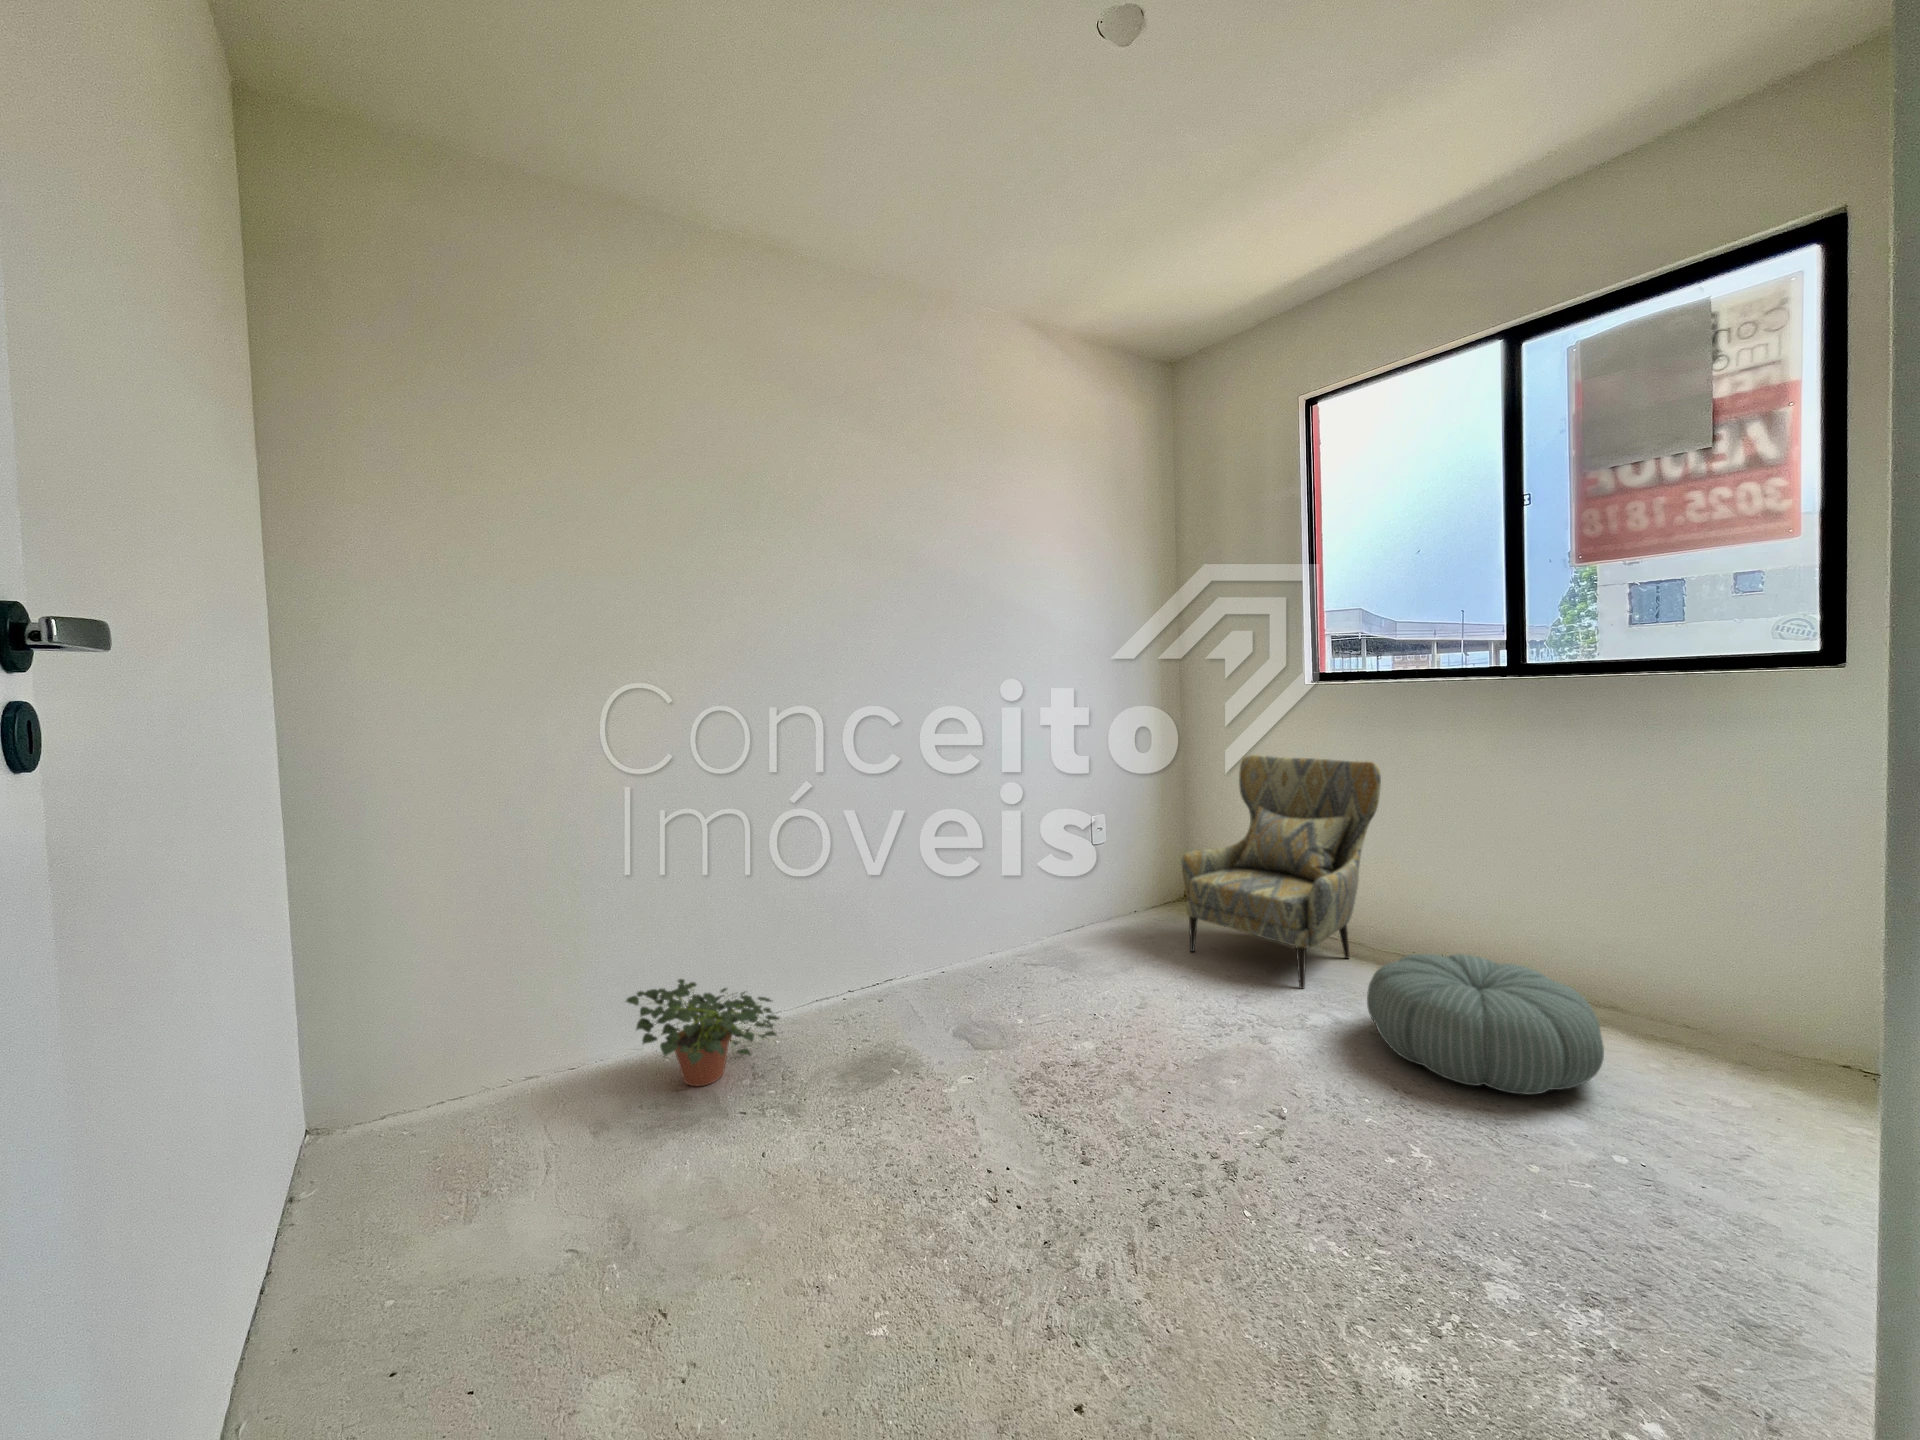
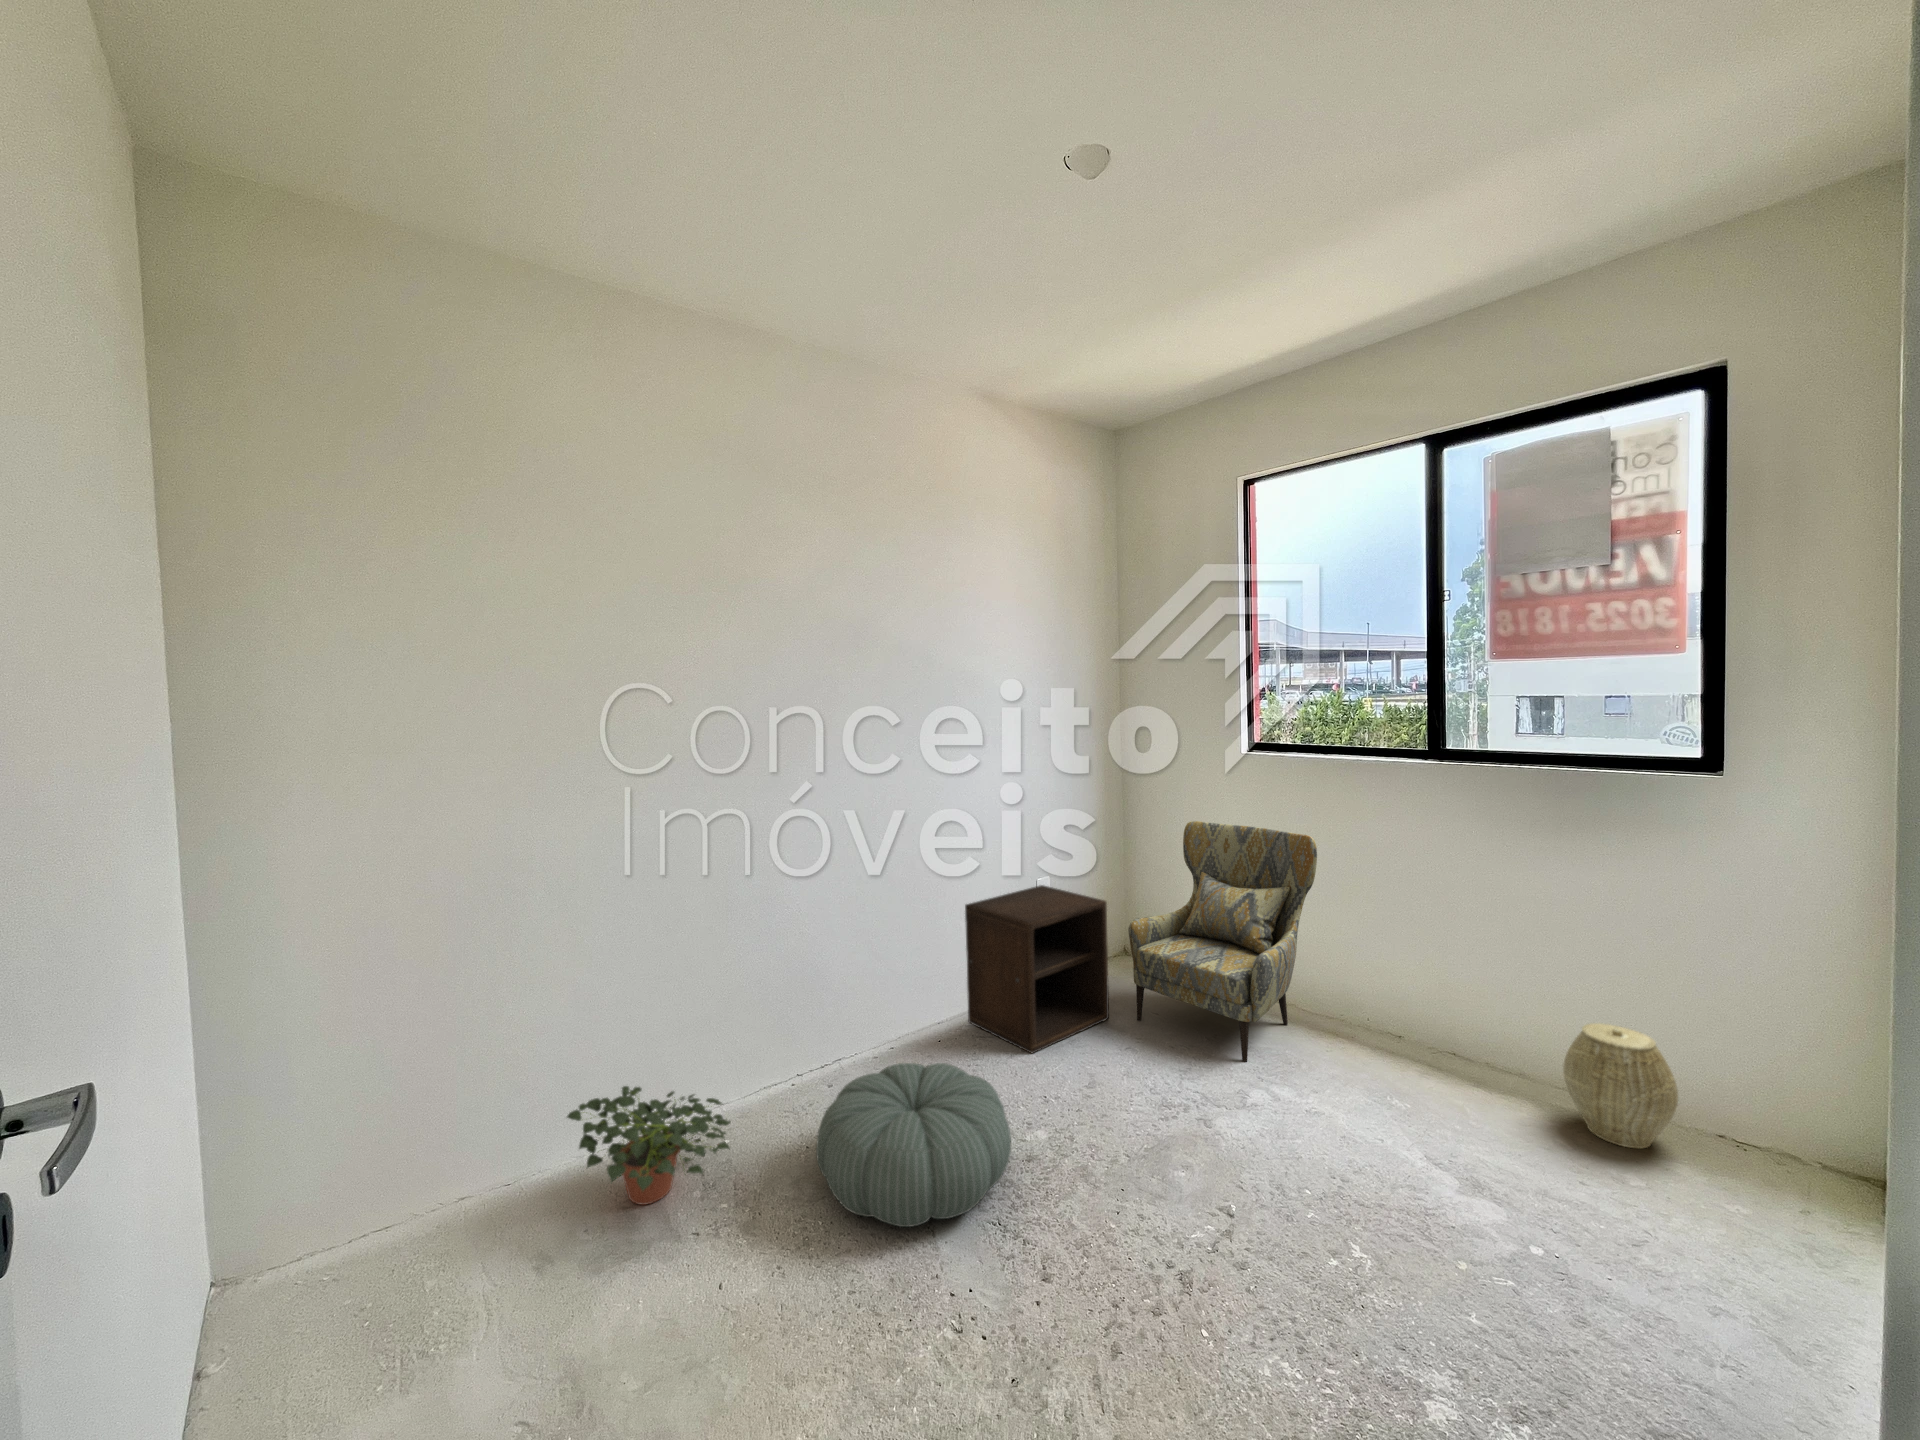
nightstand: none [1014,820,1161,977] -> present [965,885,1109,1053]
woven basket: none [1654,944,1788,1074] -> present [1563,1023,1678,1148]
pouf: present [1367,954,1604,1095] -> present [816,1063,1011,1227]

